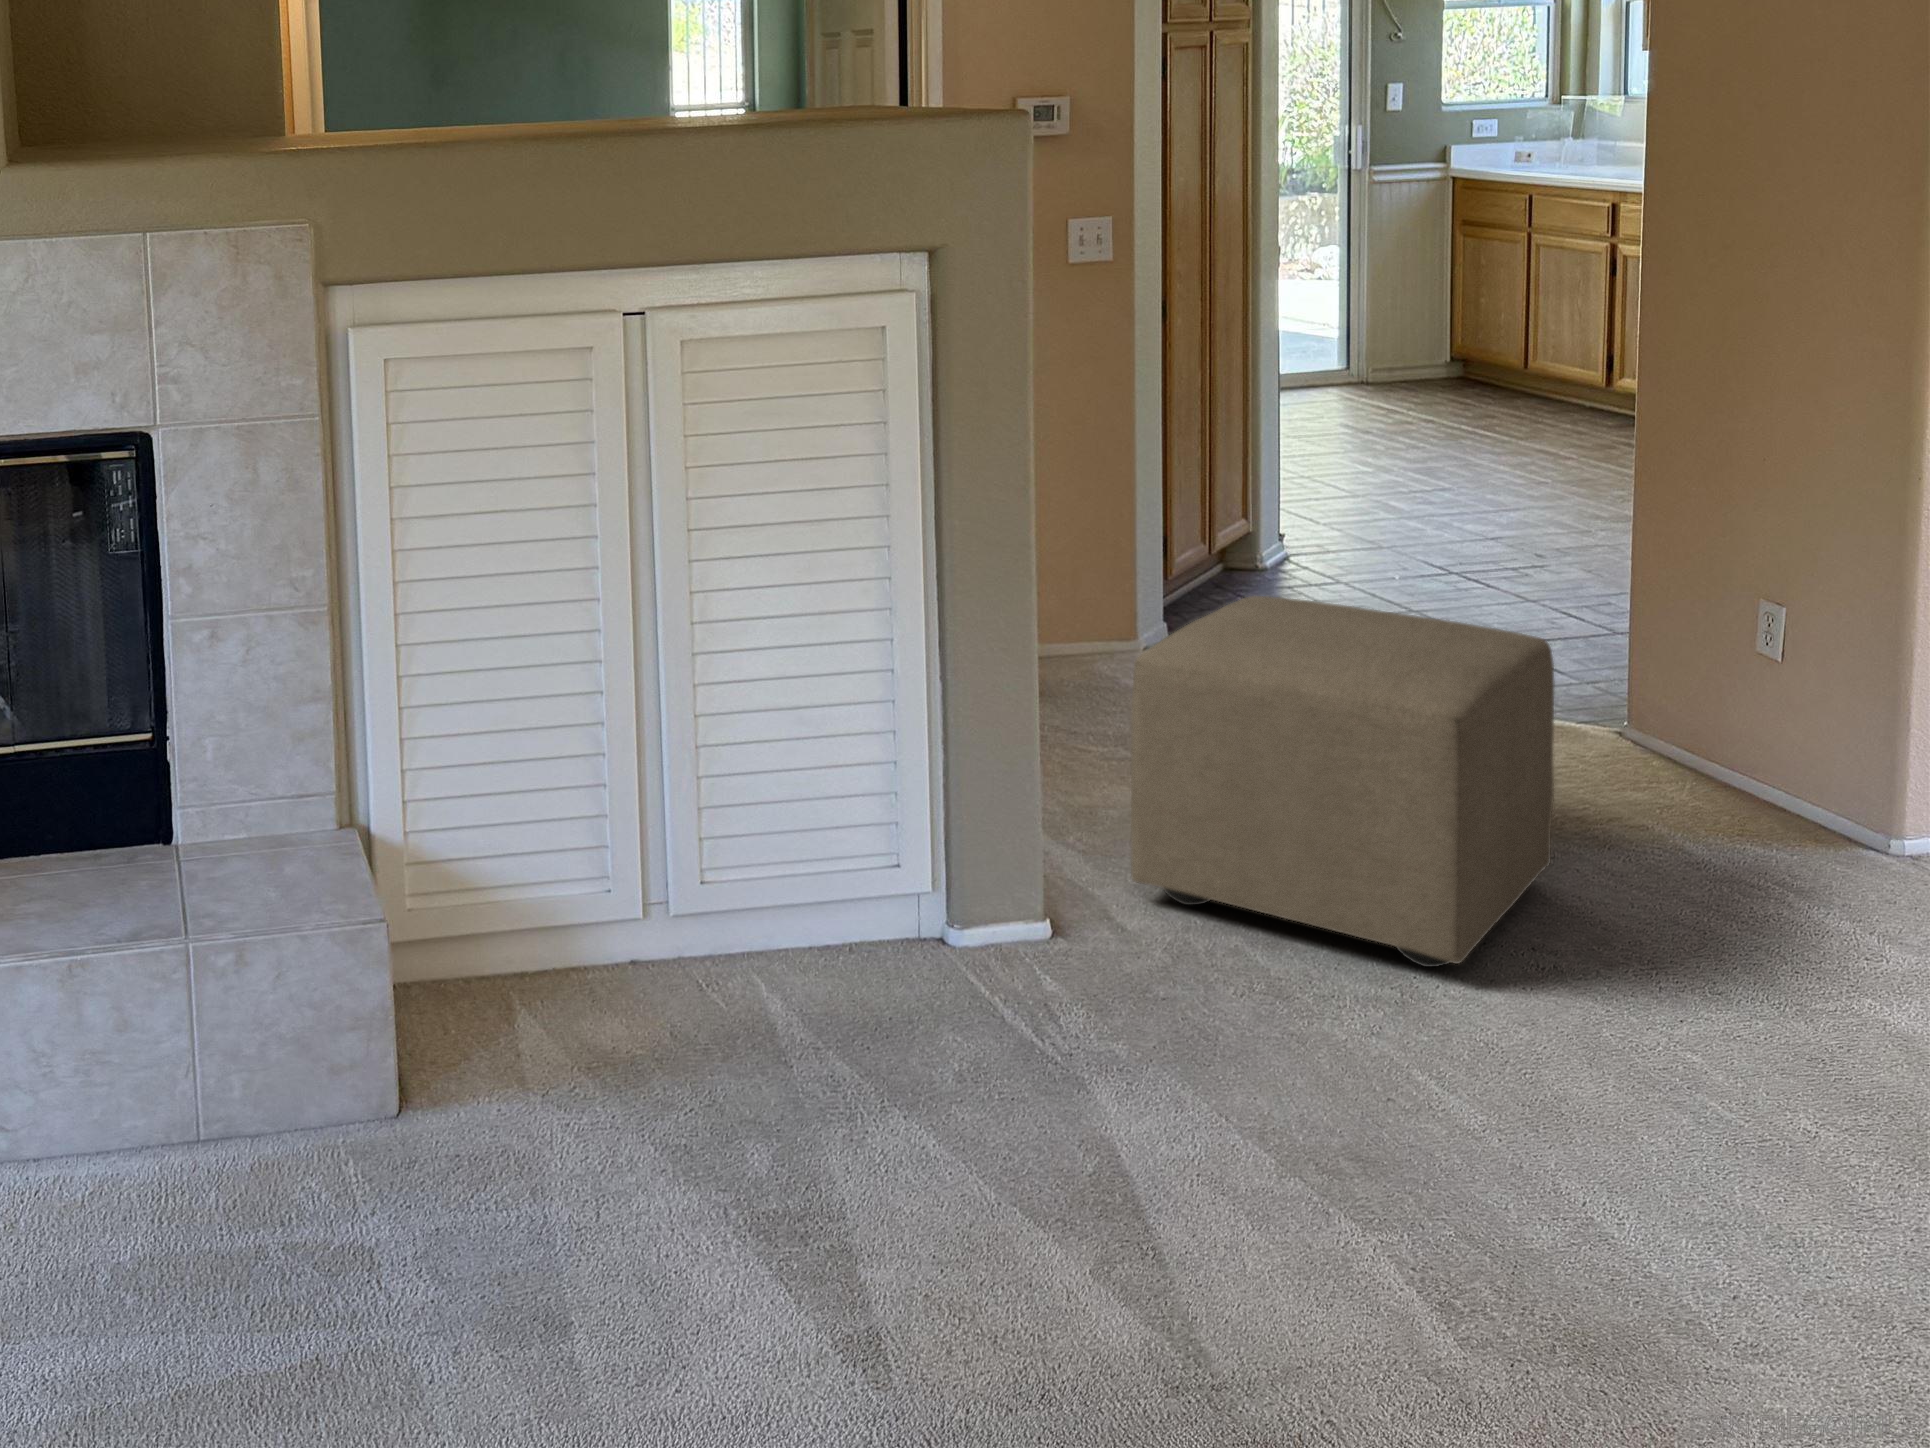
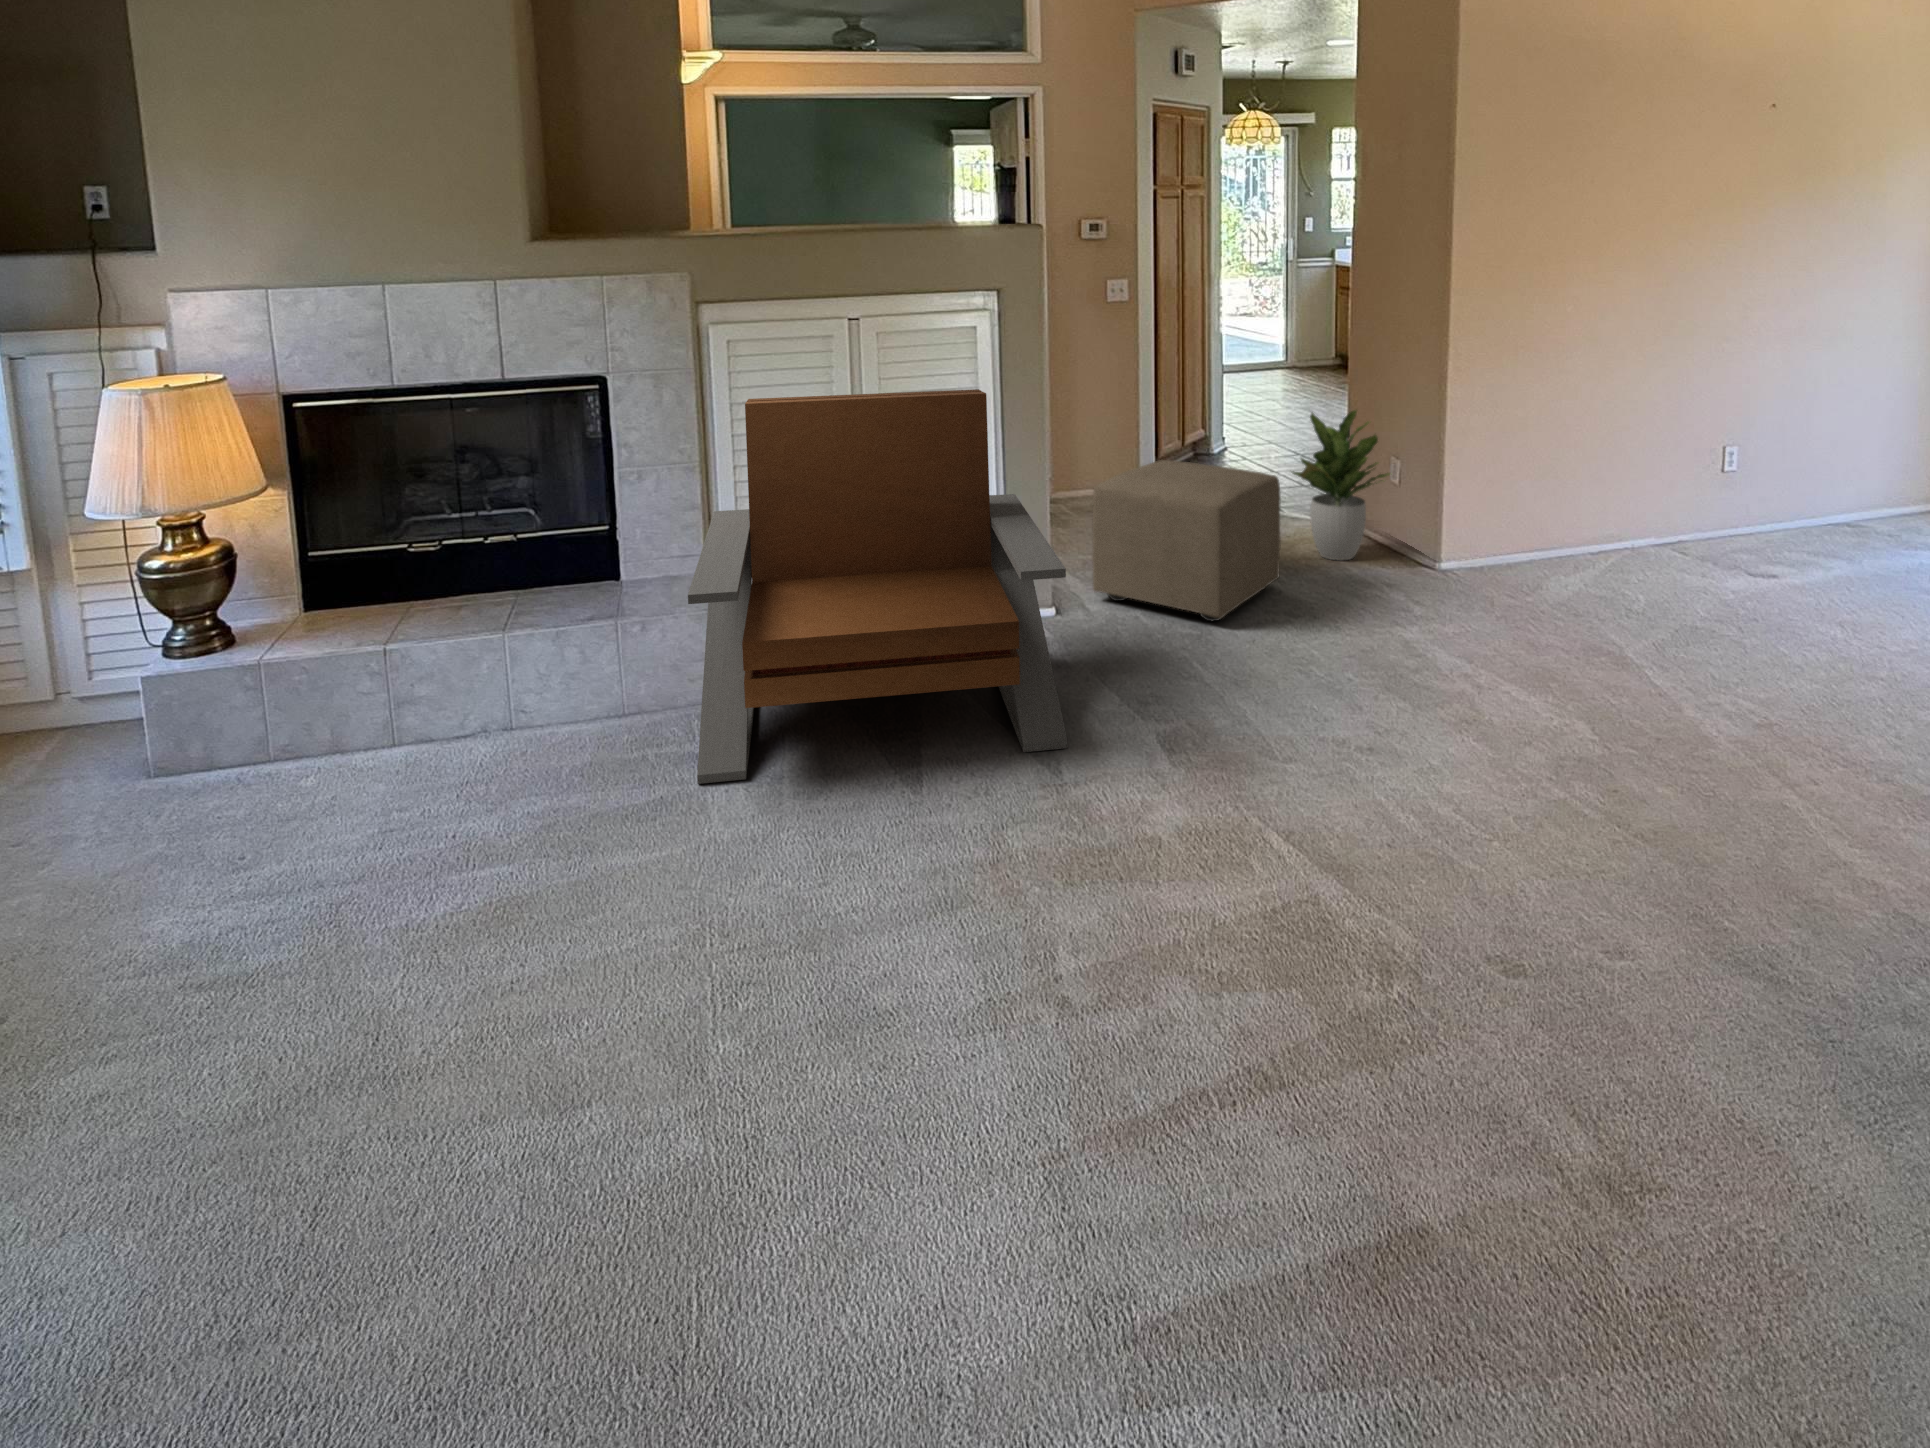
lounge chair: none [361,456,1215,1347] -> present [688,389,1067,784]
potted plant: none [1527,488,1787,819] -> present [1293,410,1390,560]

